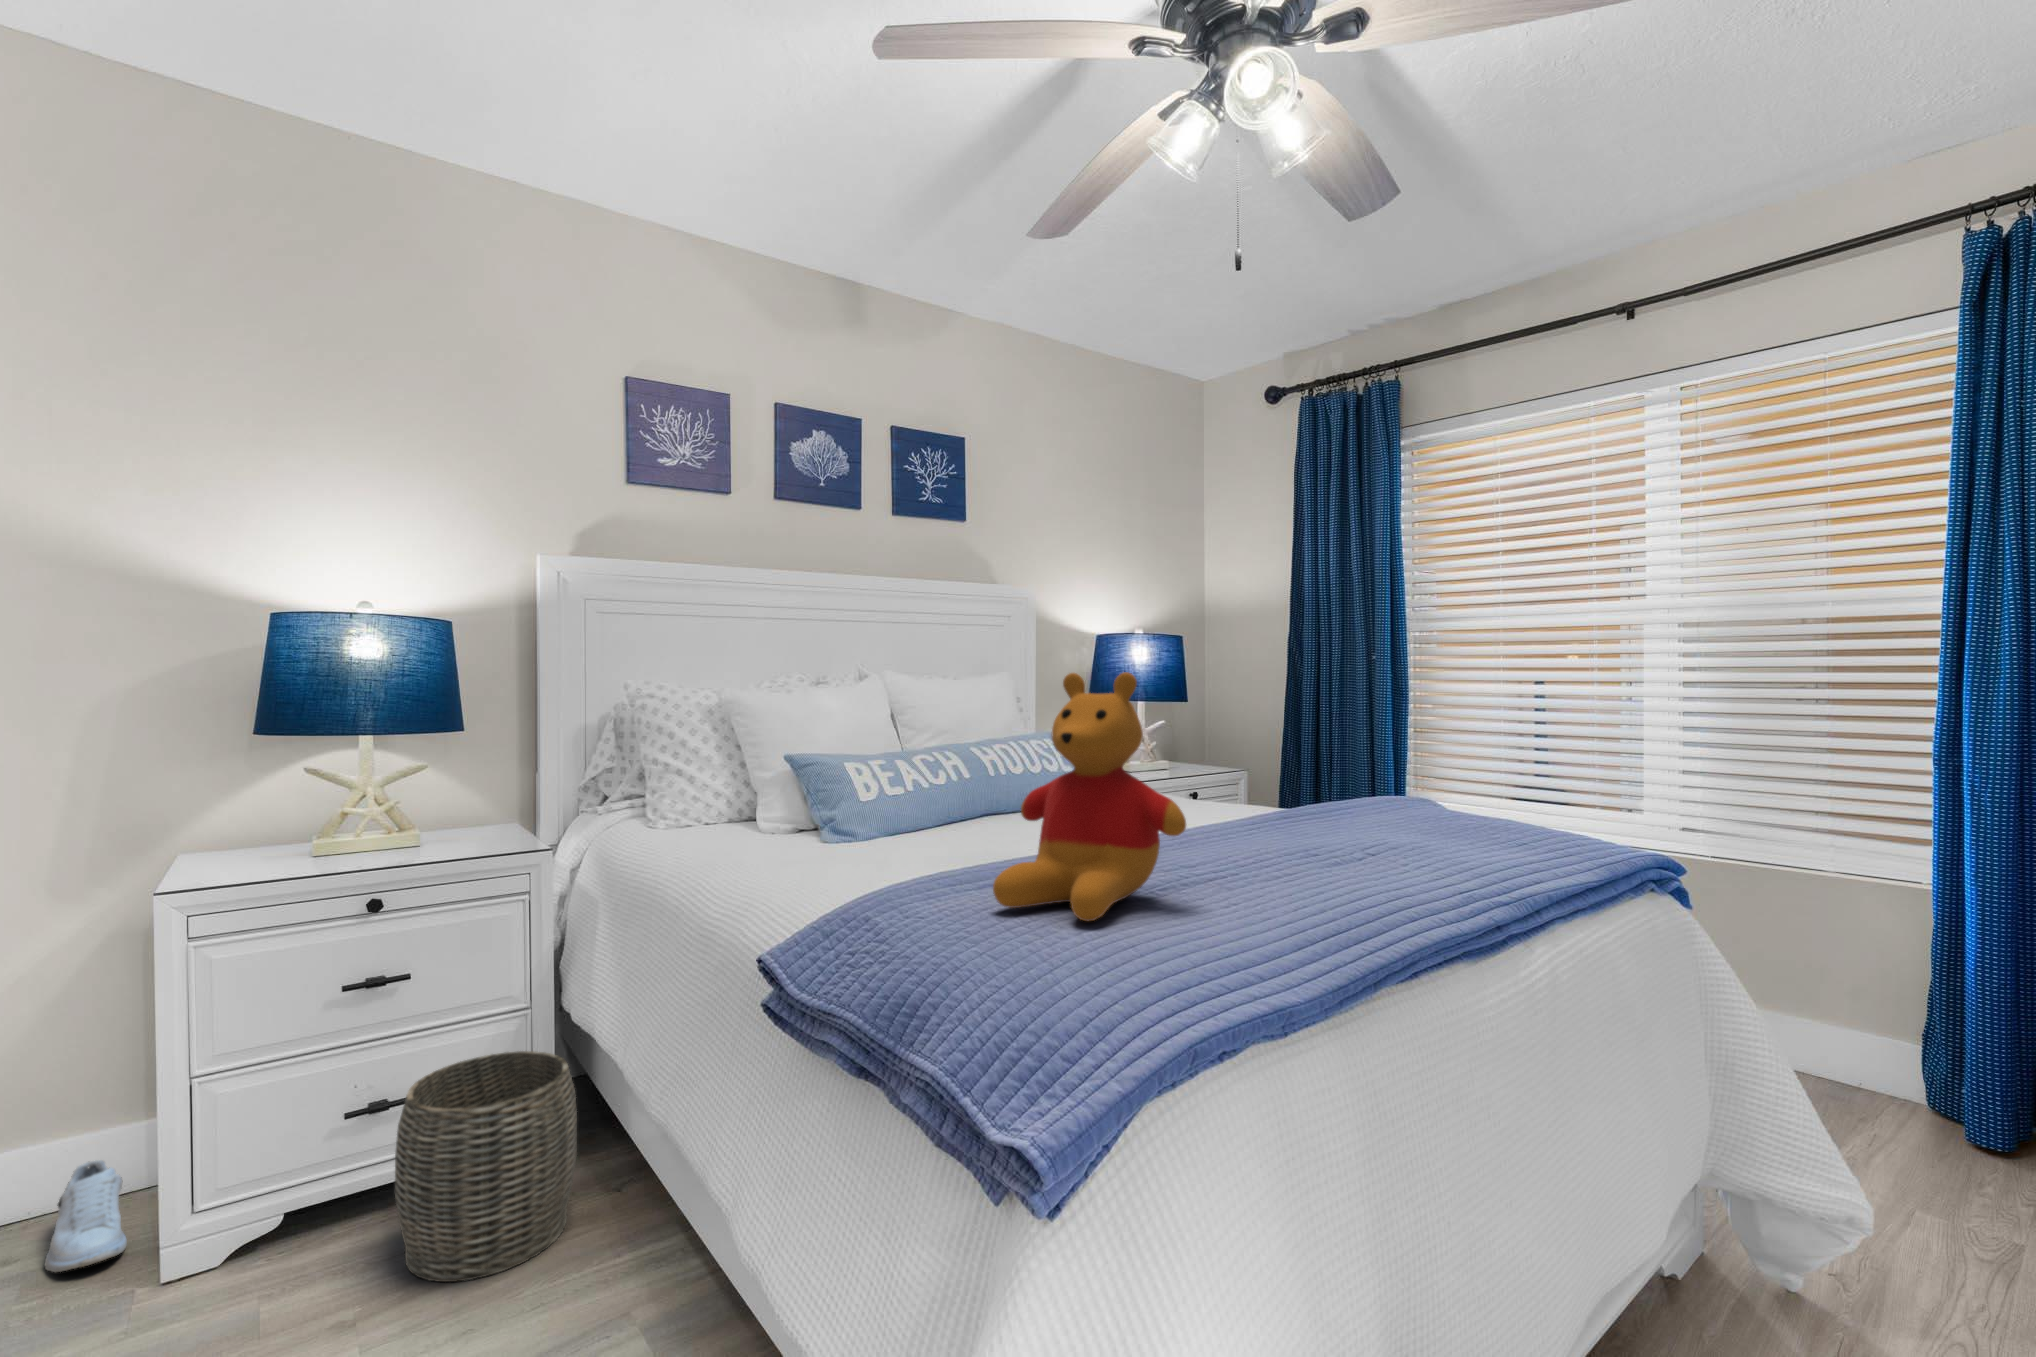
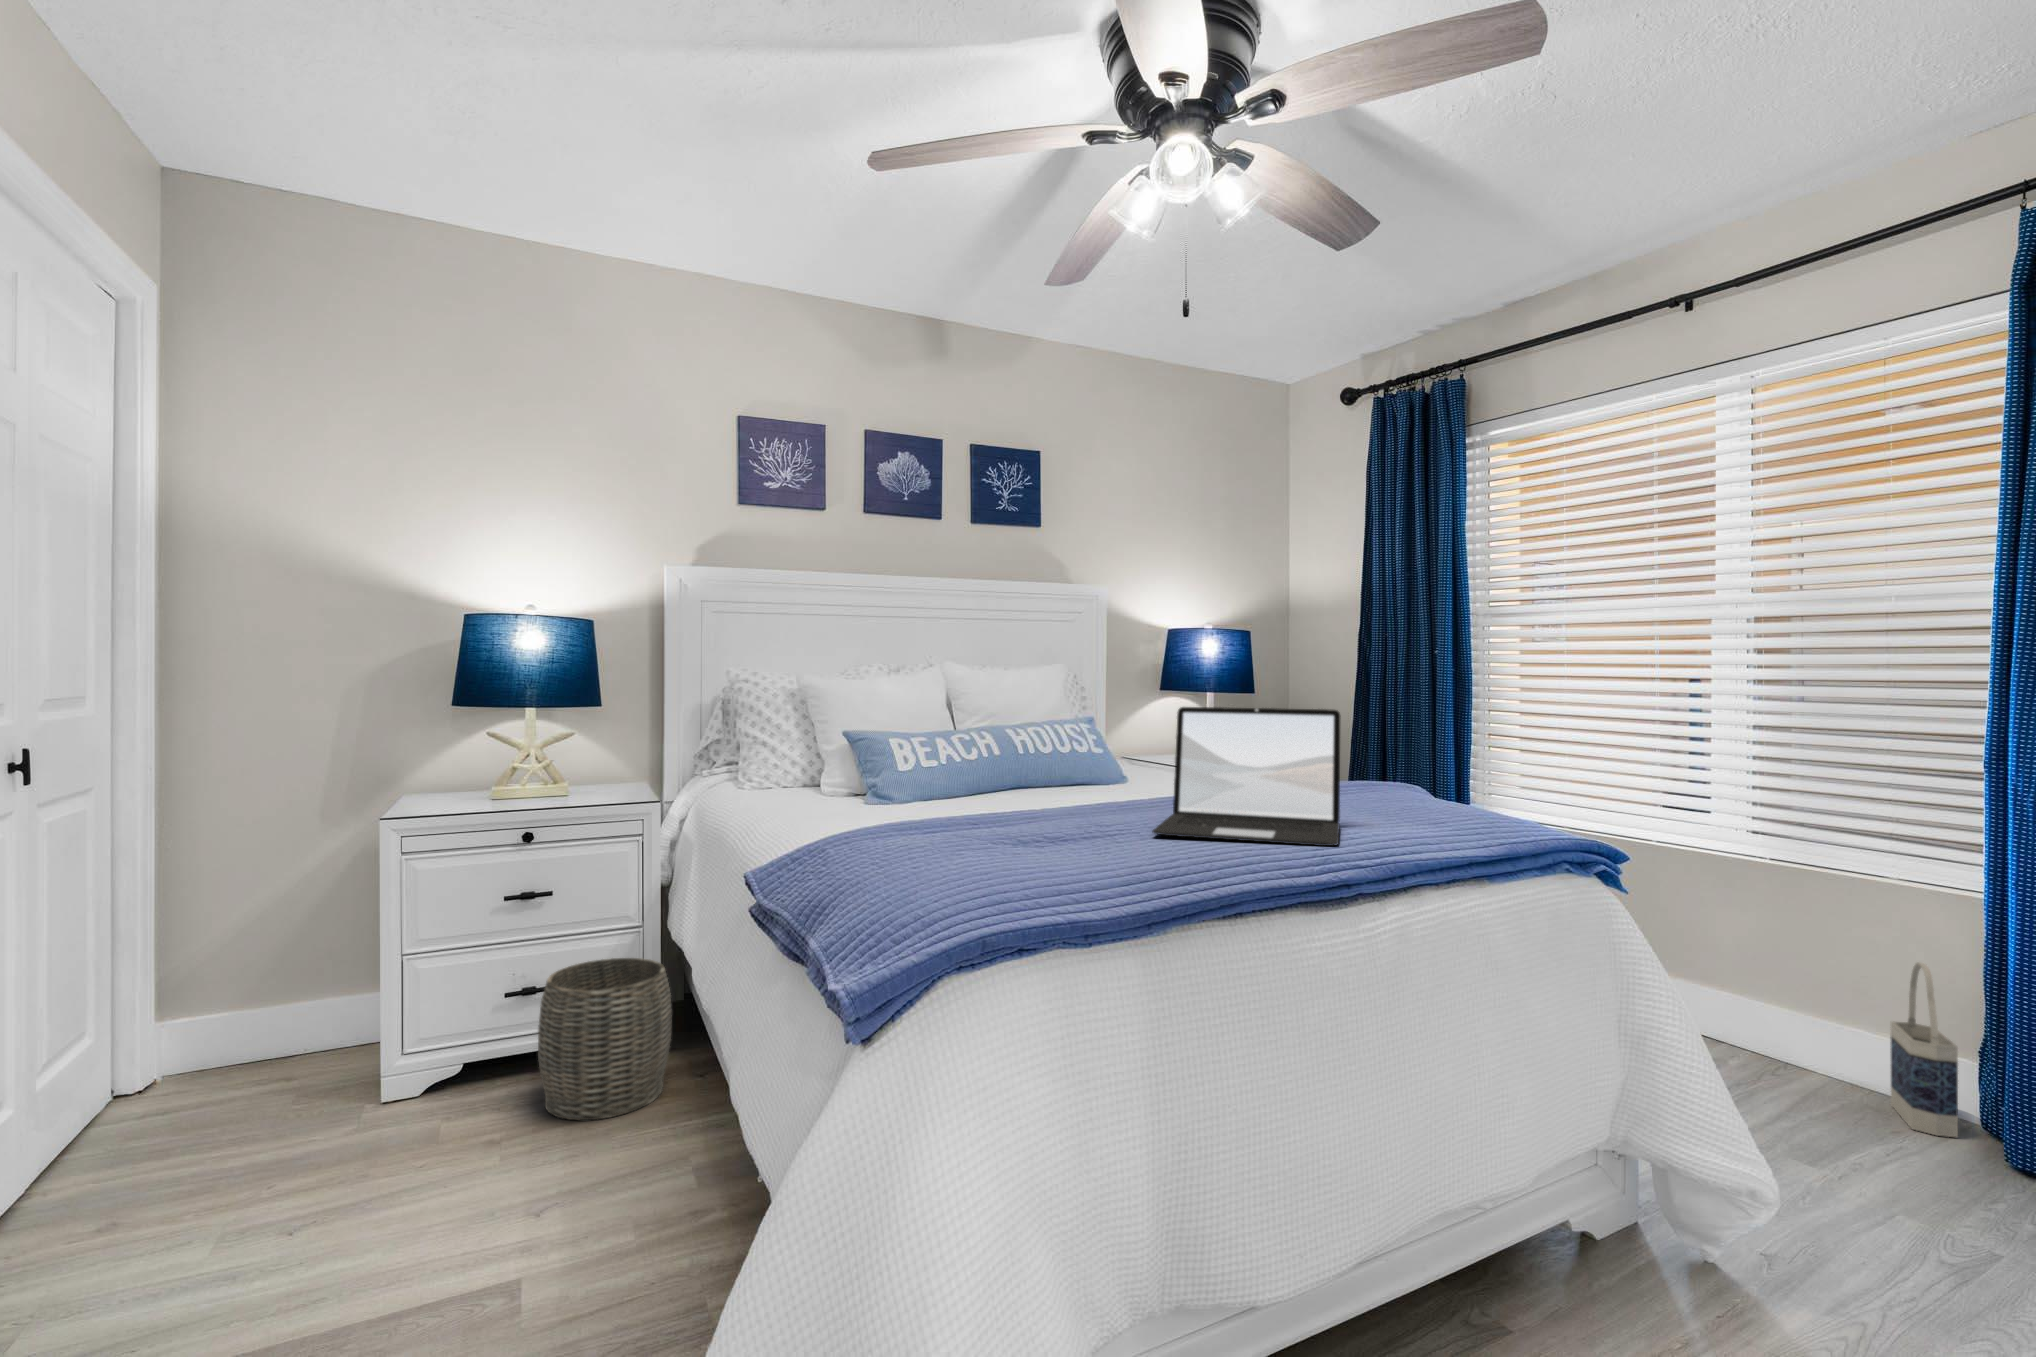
stuffed bear: present [993,672,1186,921] -> none [939,661,1091,854]
laptop: none [1221,722,1457,886] -> present [1153,707,1341,846]
bag: none [1850,956,1926,1127] -> present [1890,962,1958,1137]
shoe: present [45,1160,127,1272] -> none [313,1016,365,1088]

